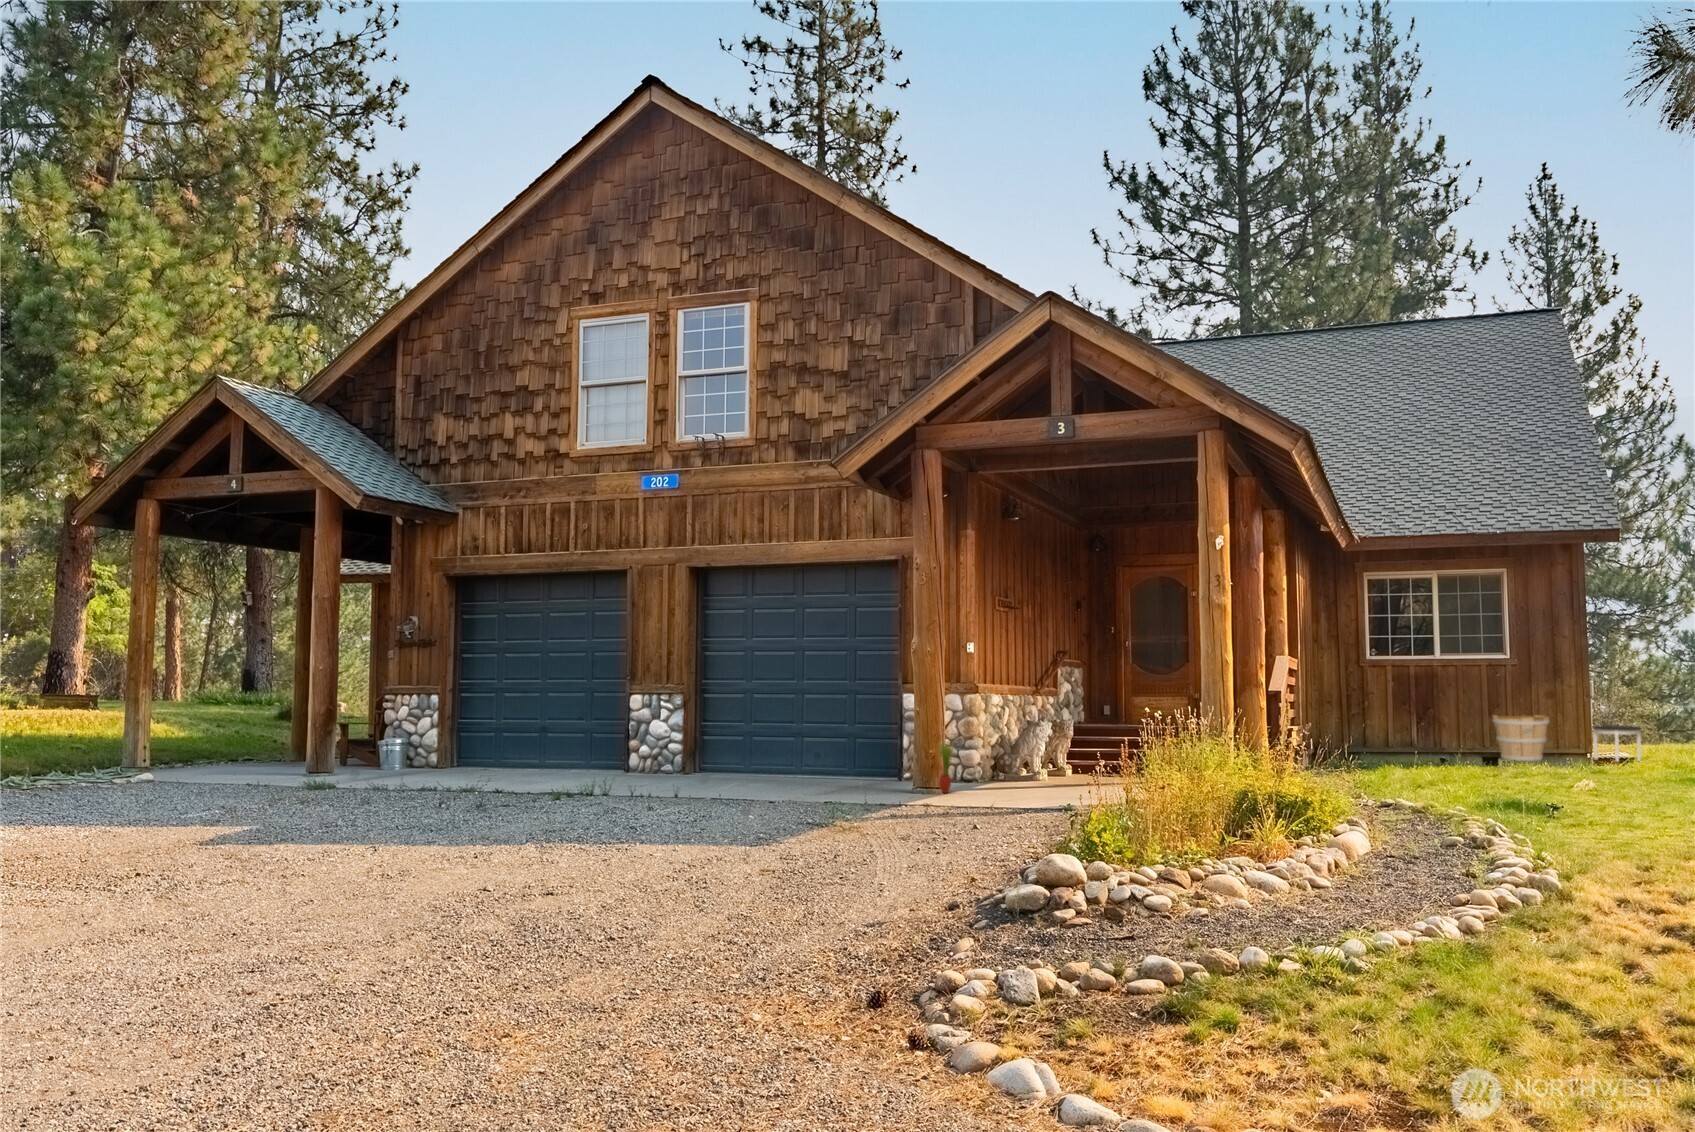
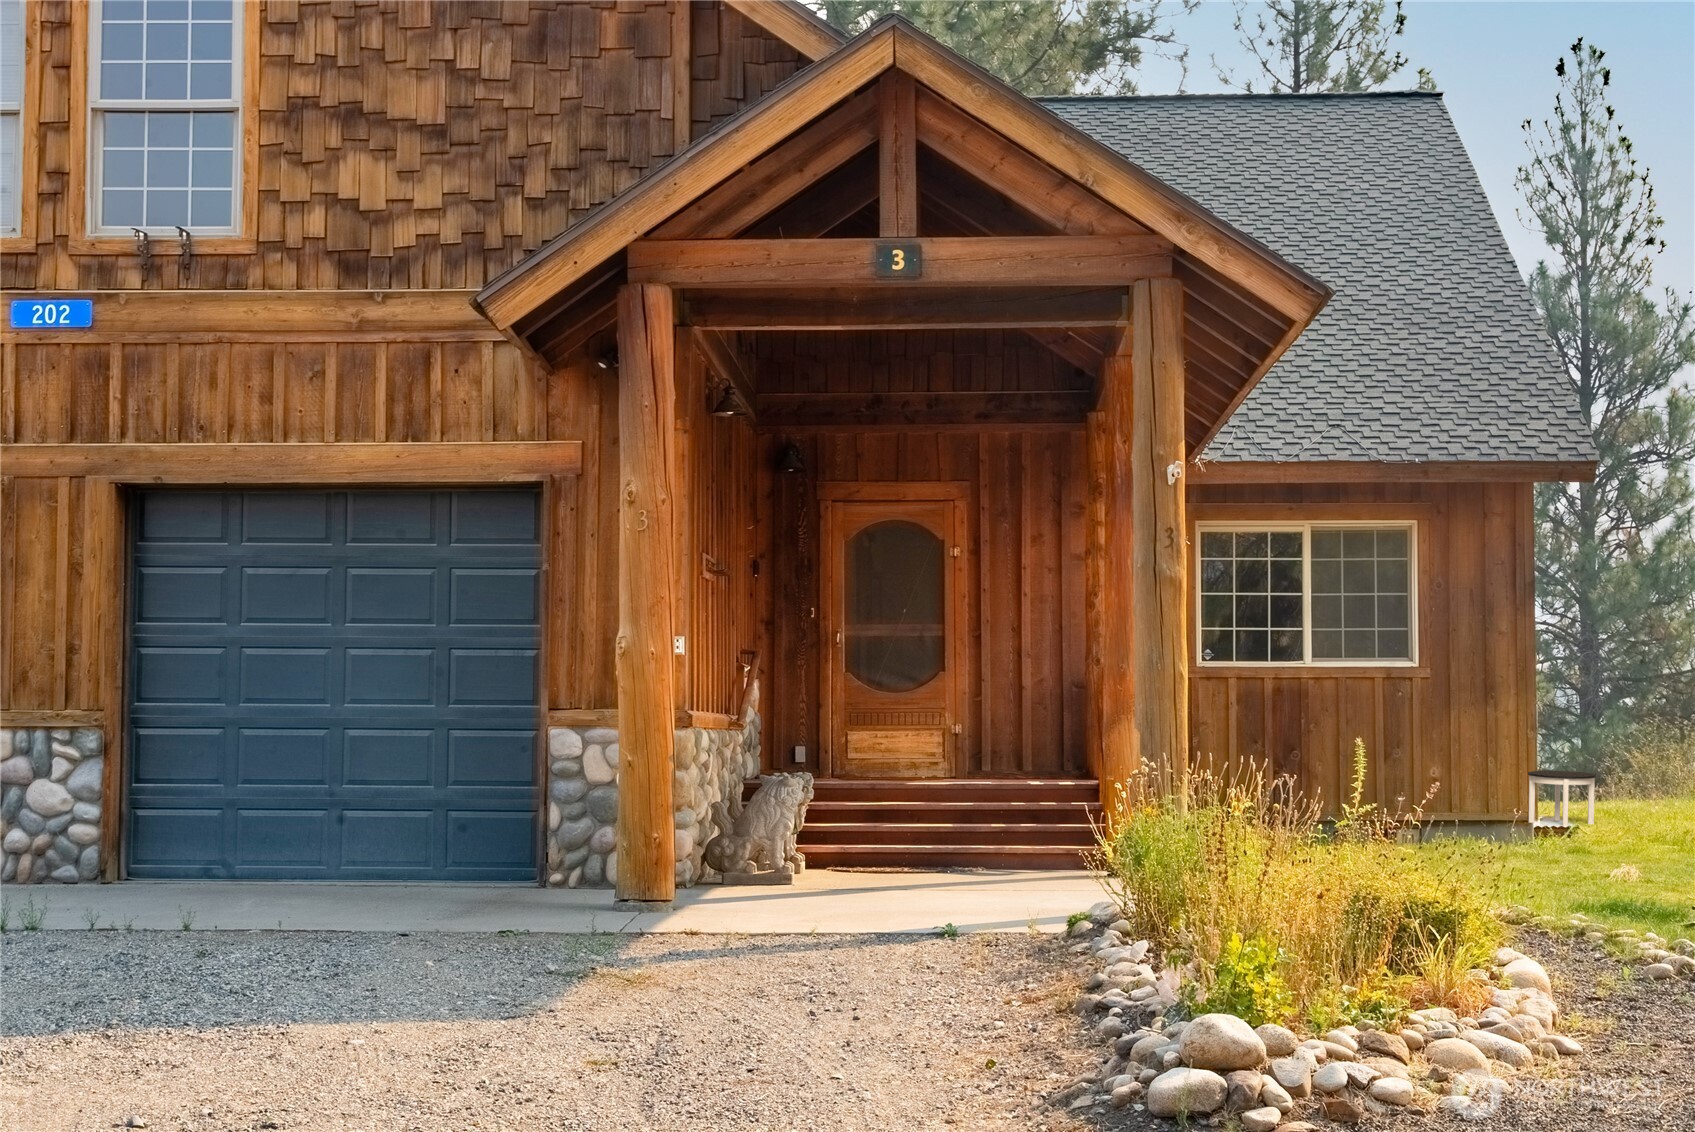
wooden bucket: present [1493,715,1549,761] -> none [1393,756,1475,828]
potted plant: present [939,739,954,793] -> none [675,813,705,908]

